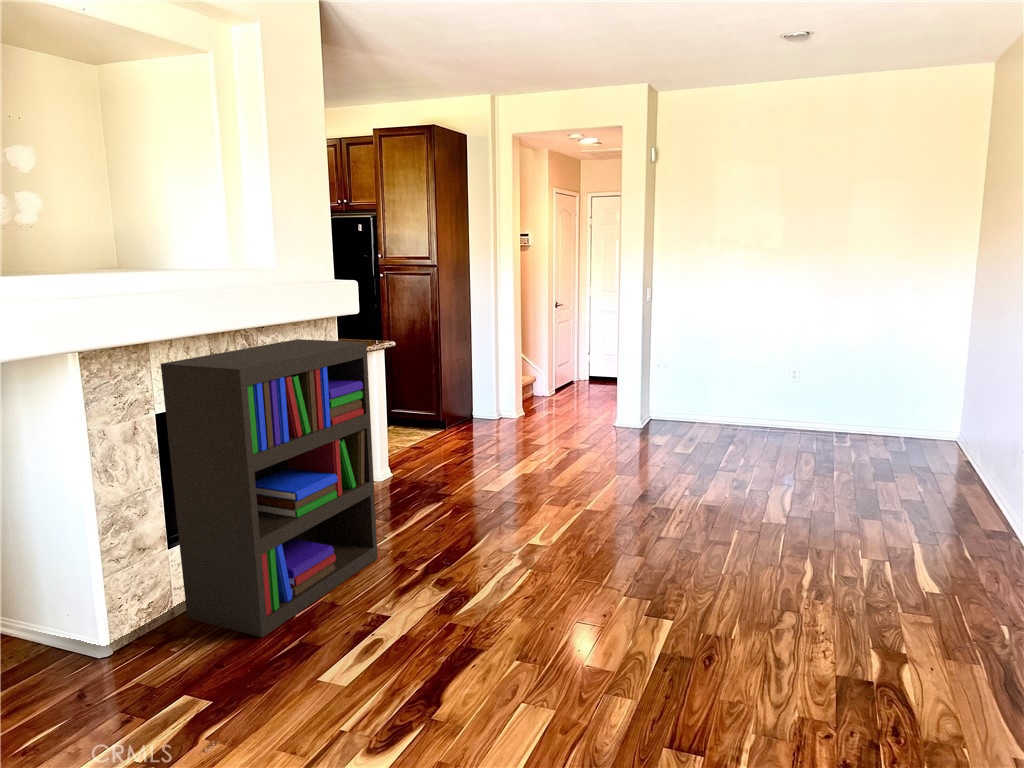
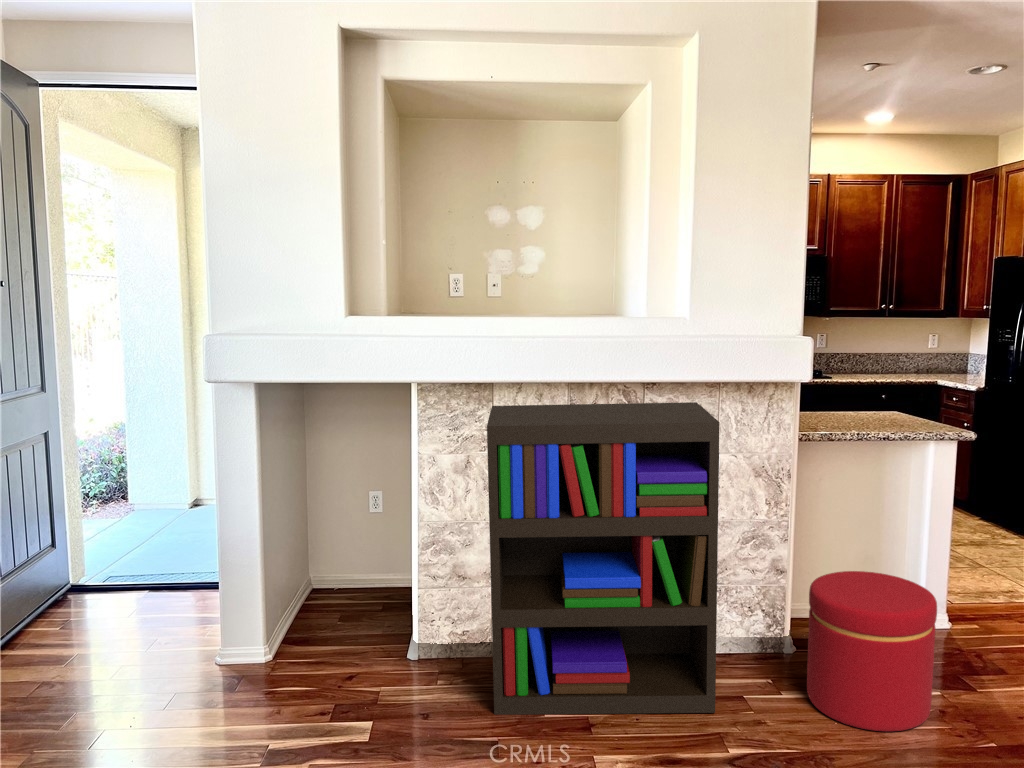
ottoman: none [382,435,461,531] -> present [807,571,937,731]

